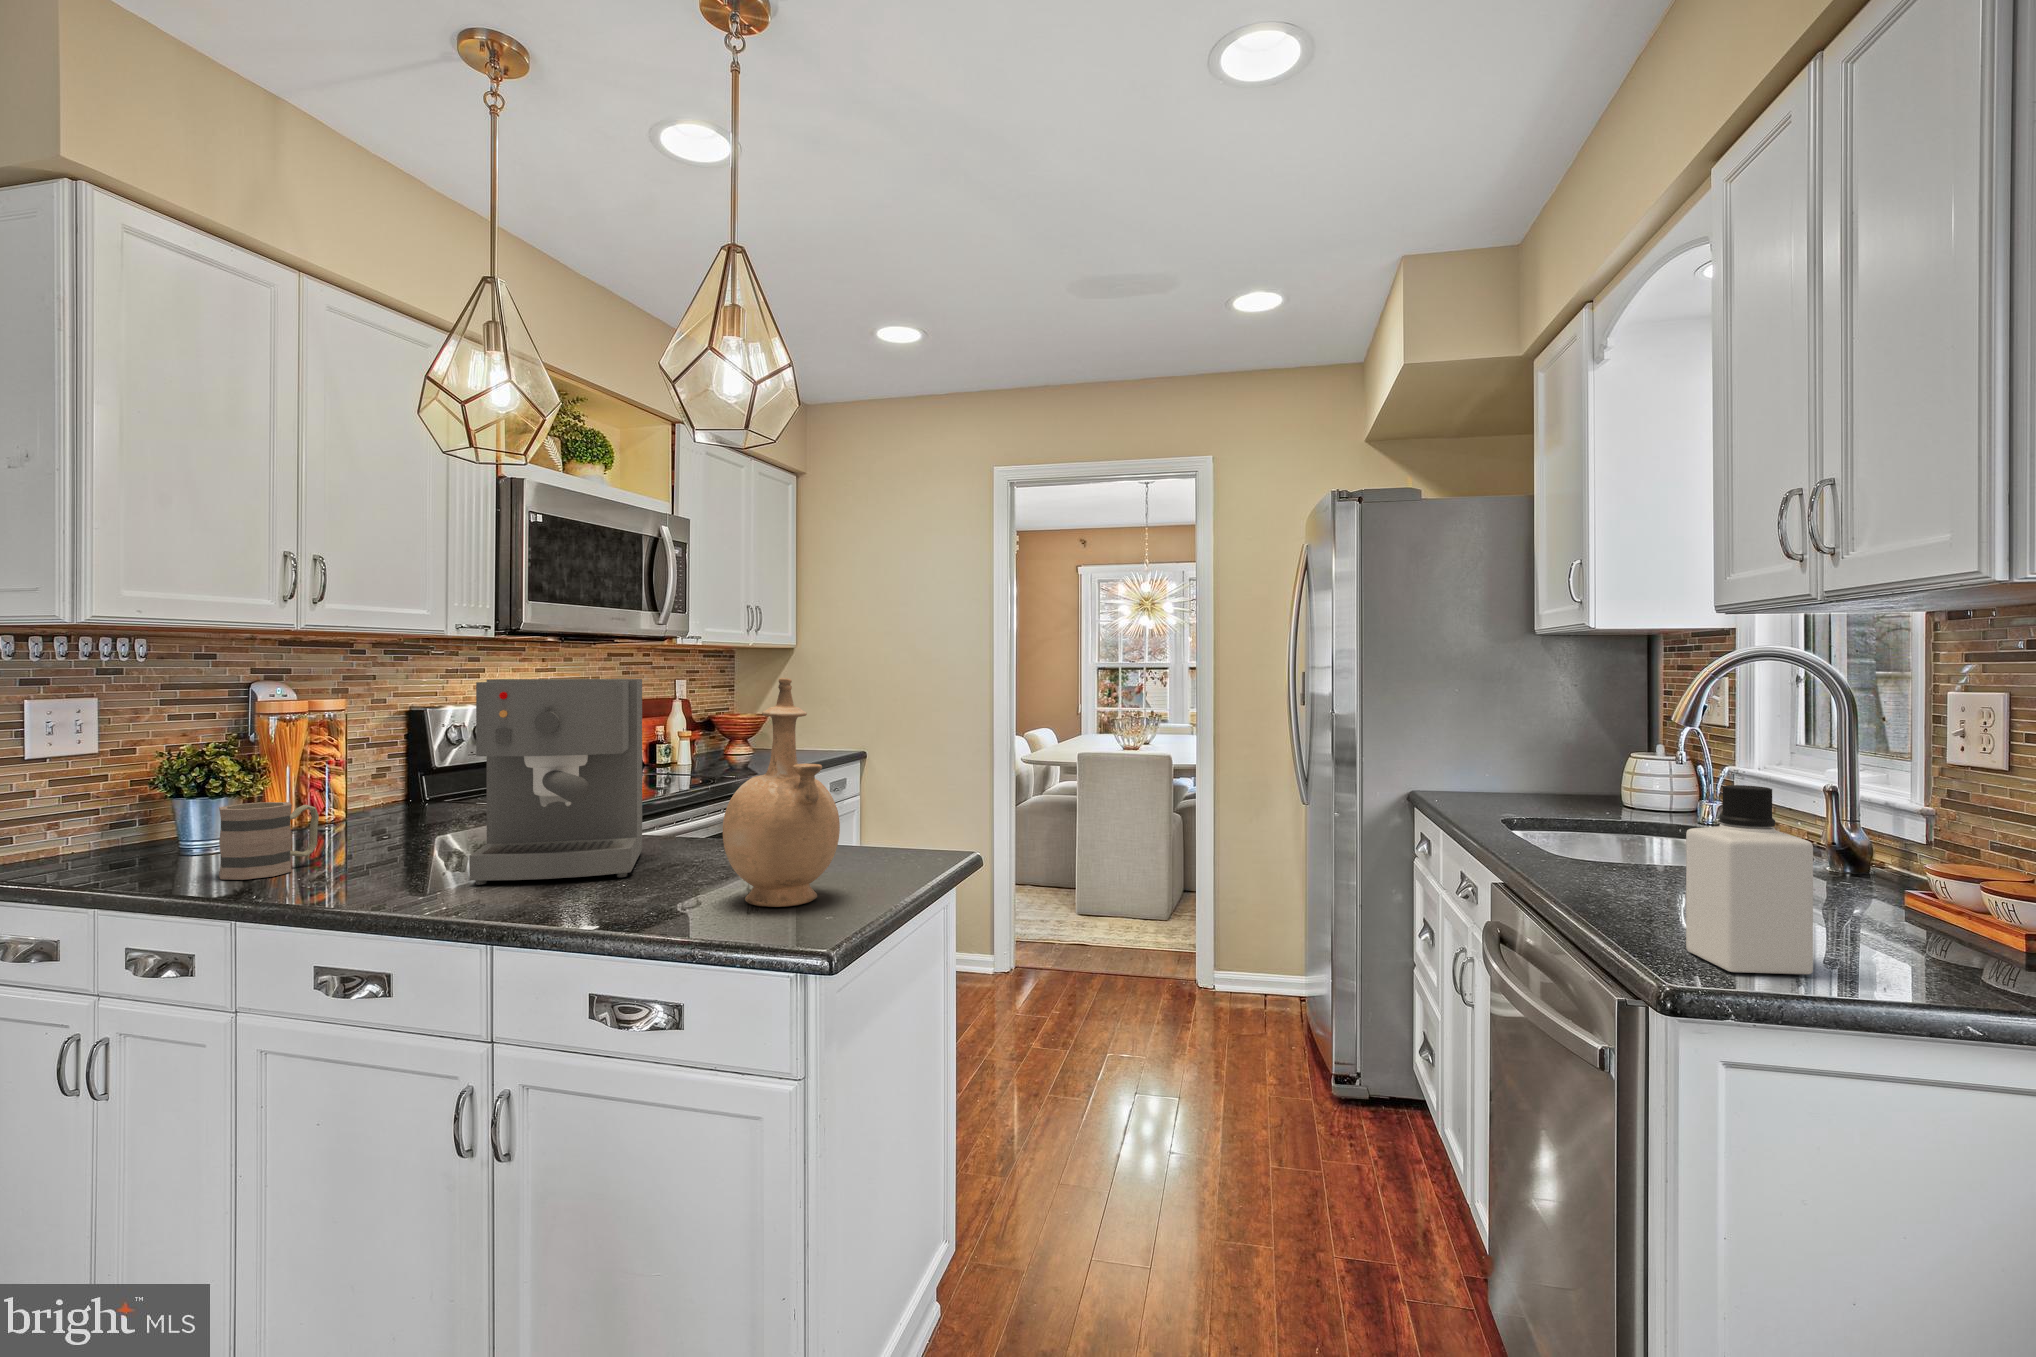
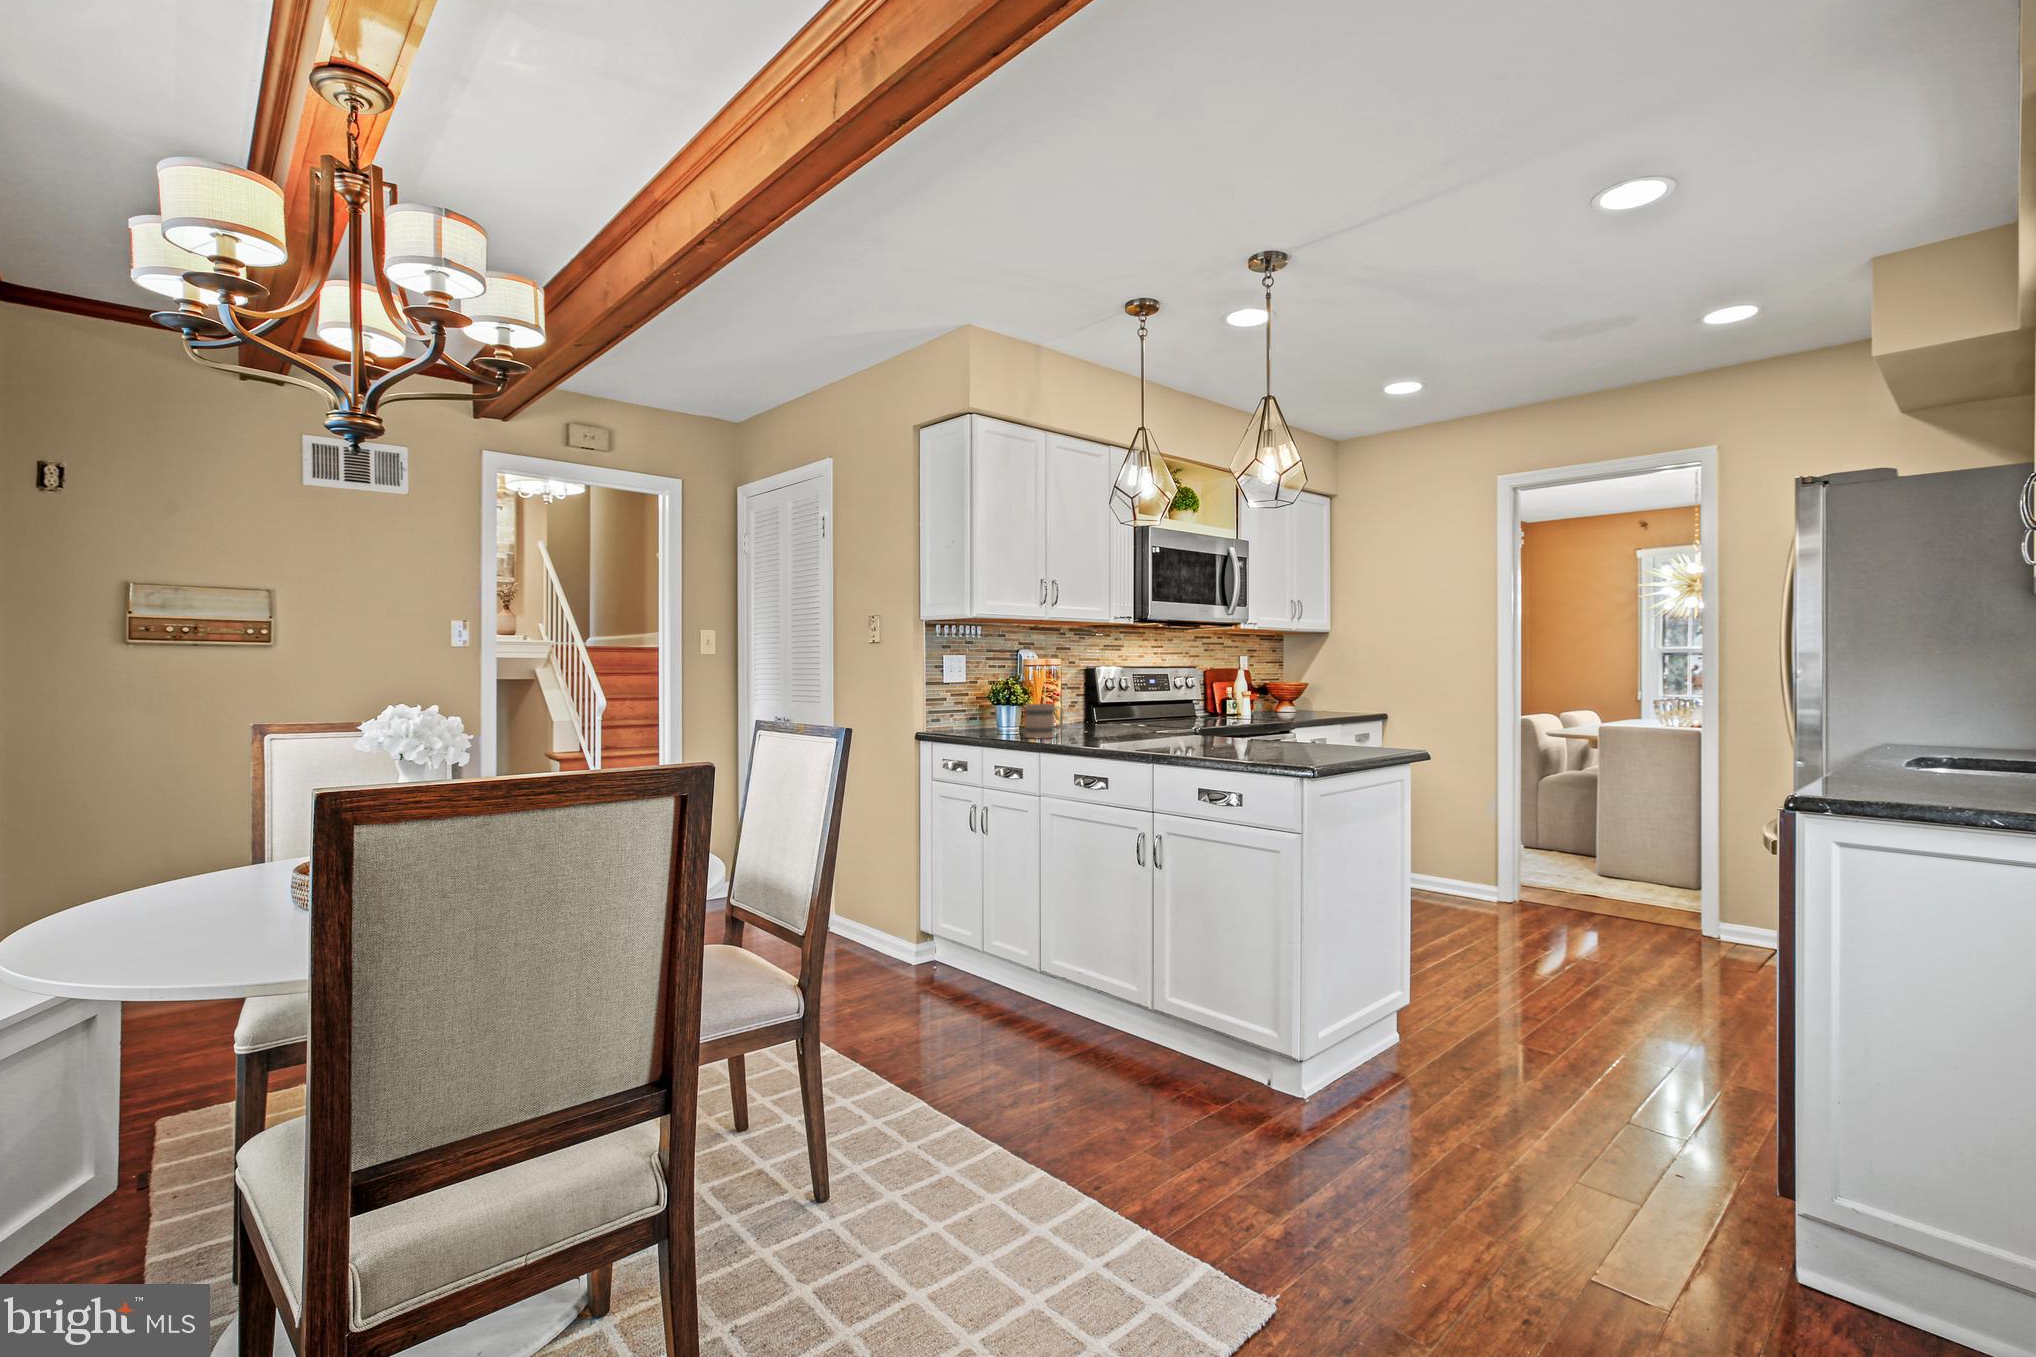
vase: present [723,678,840,907] -> none [1264,633,1328,755]
coffee maker: present [469,679,642,885] -> none [1137,640,1221,745]
bottle: present [1686,785,1813,974] -> none [1888,683,1964,803]

